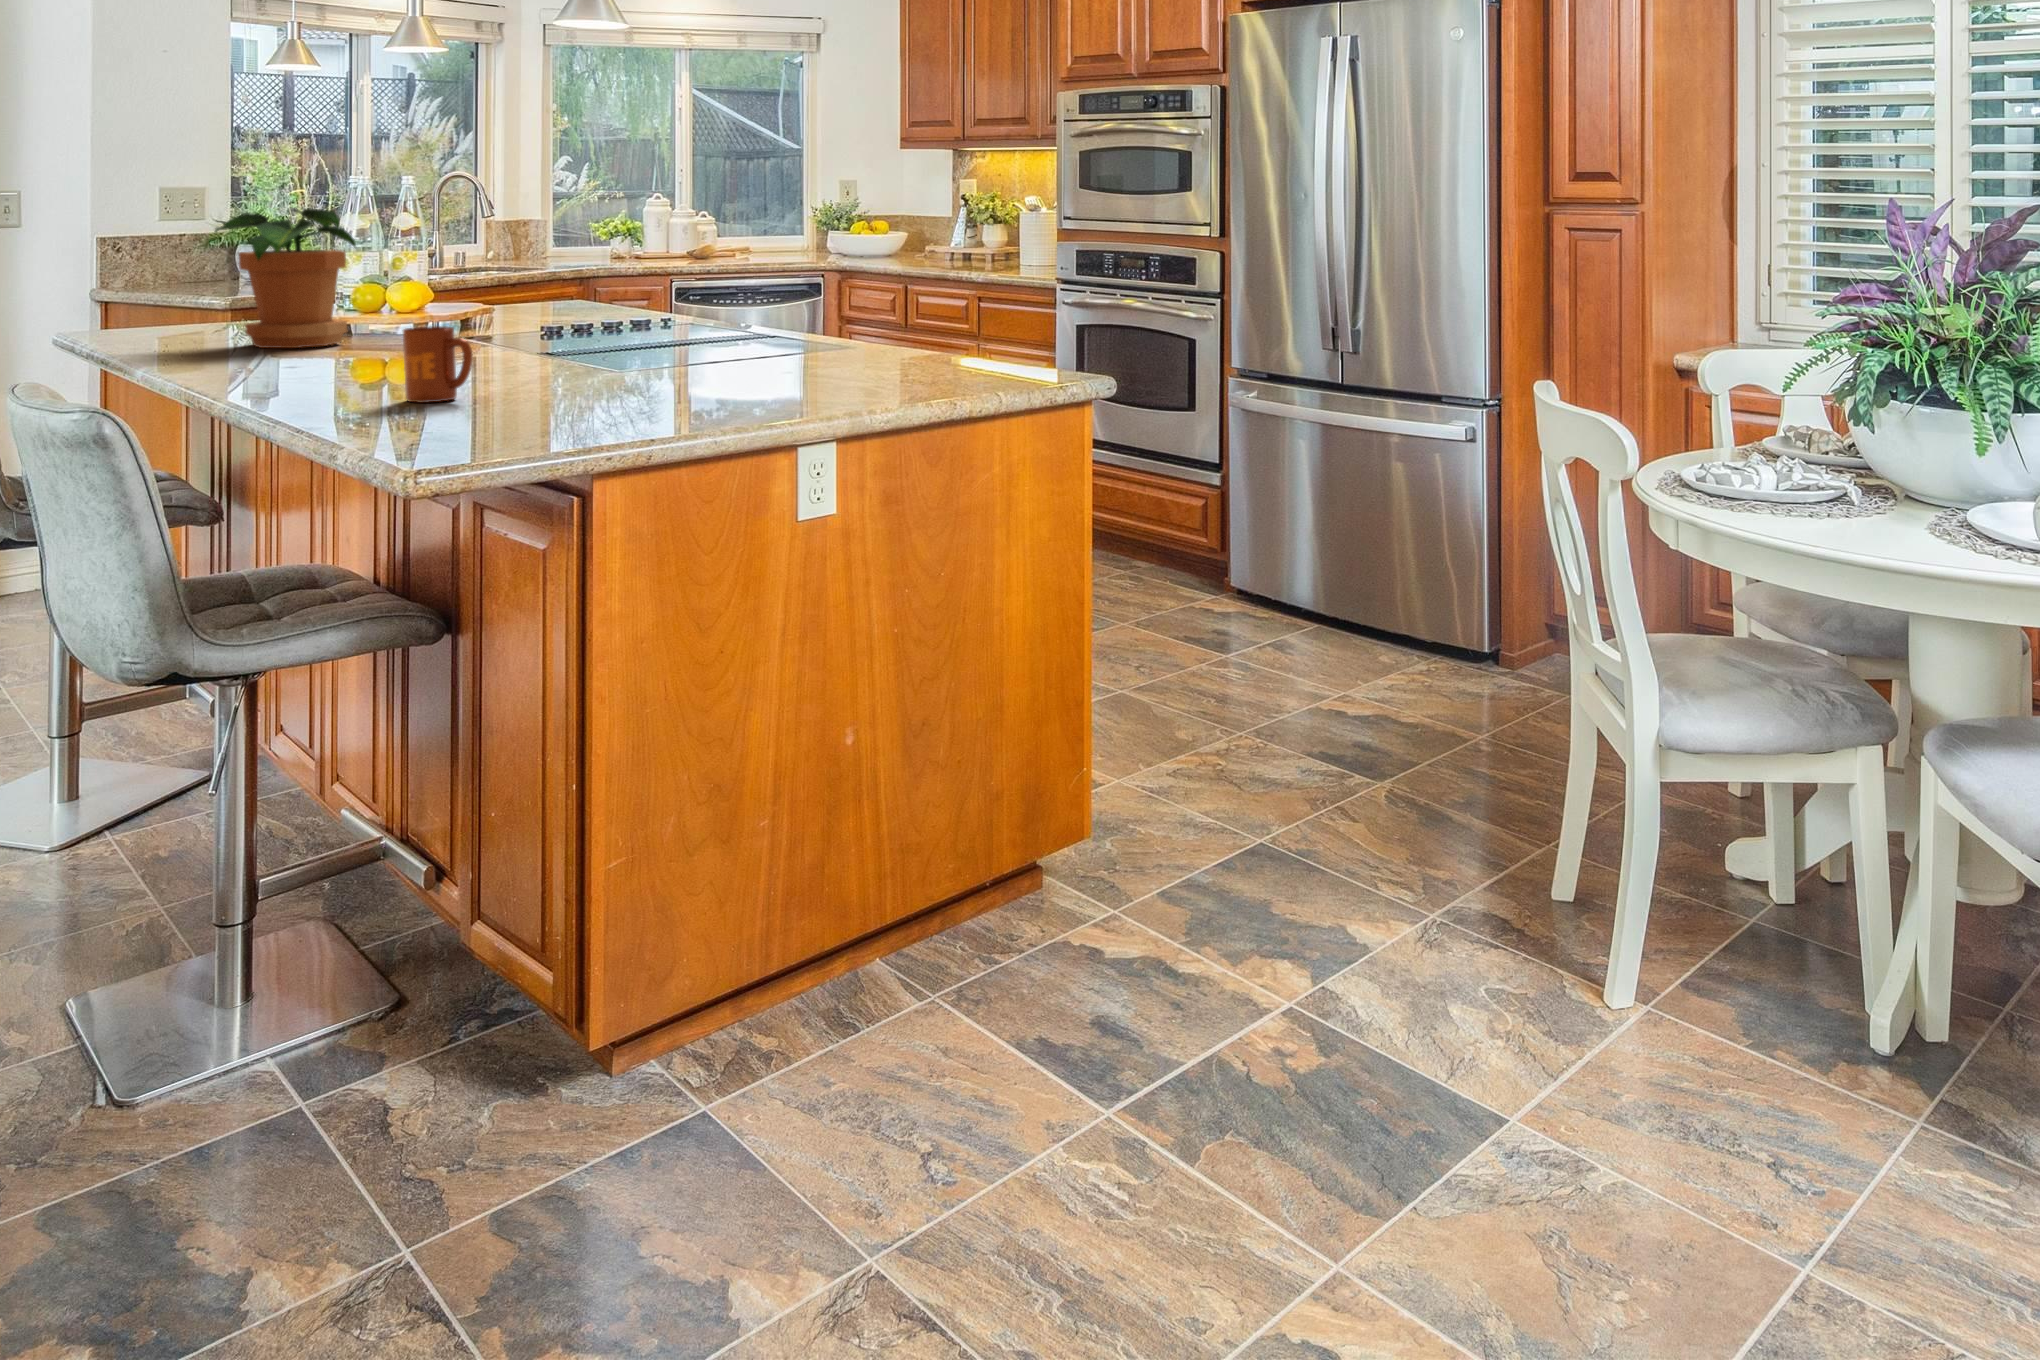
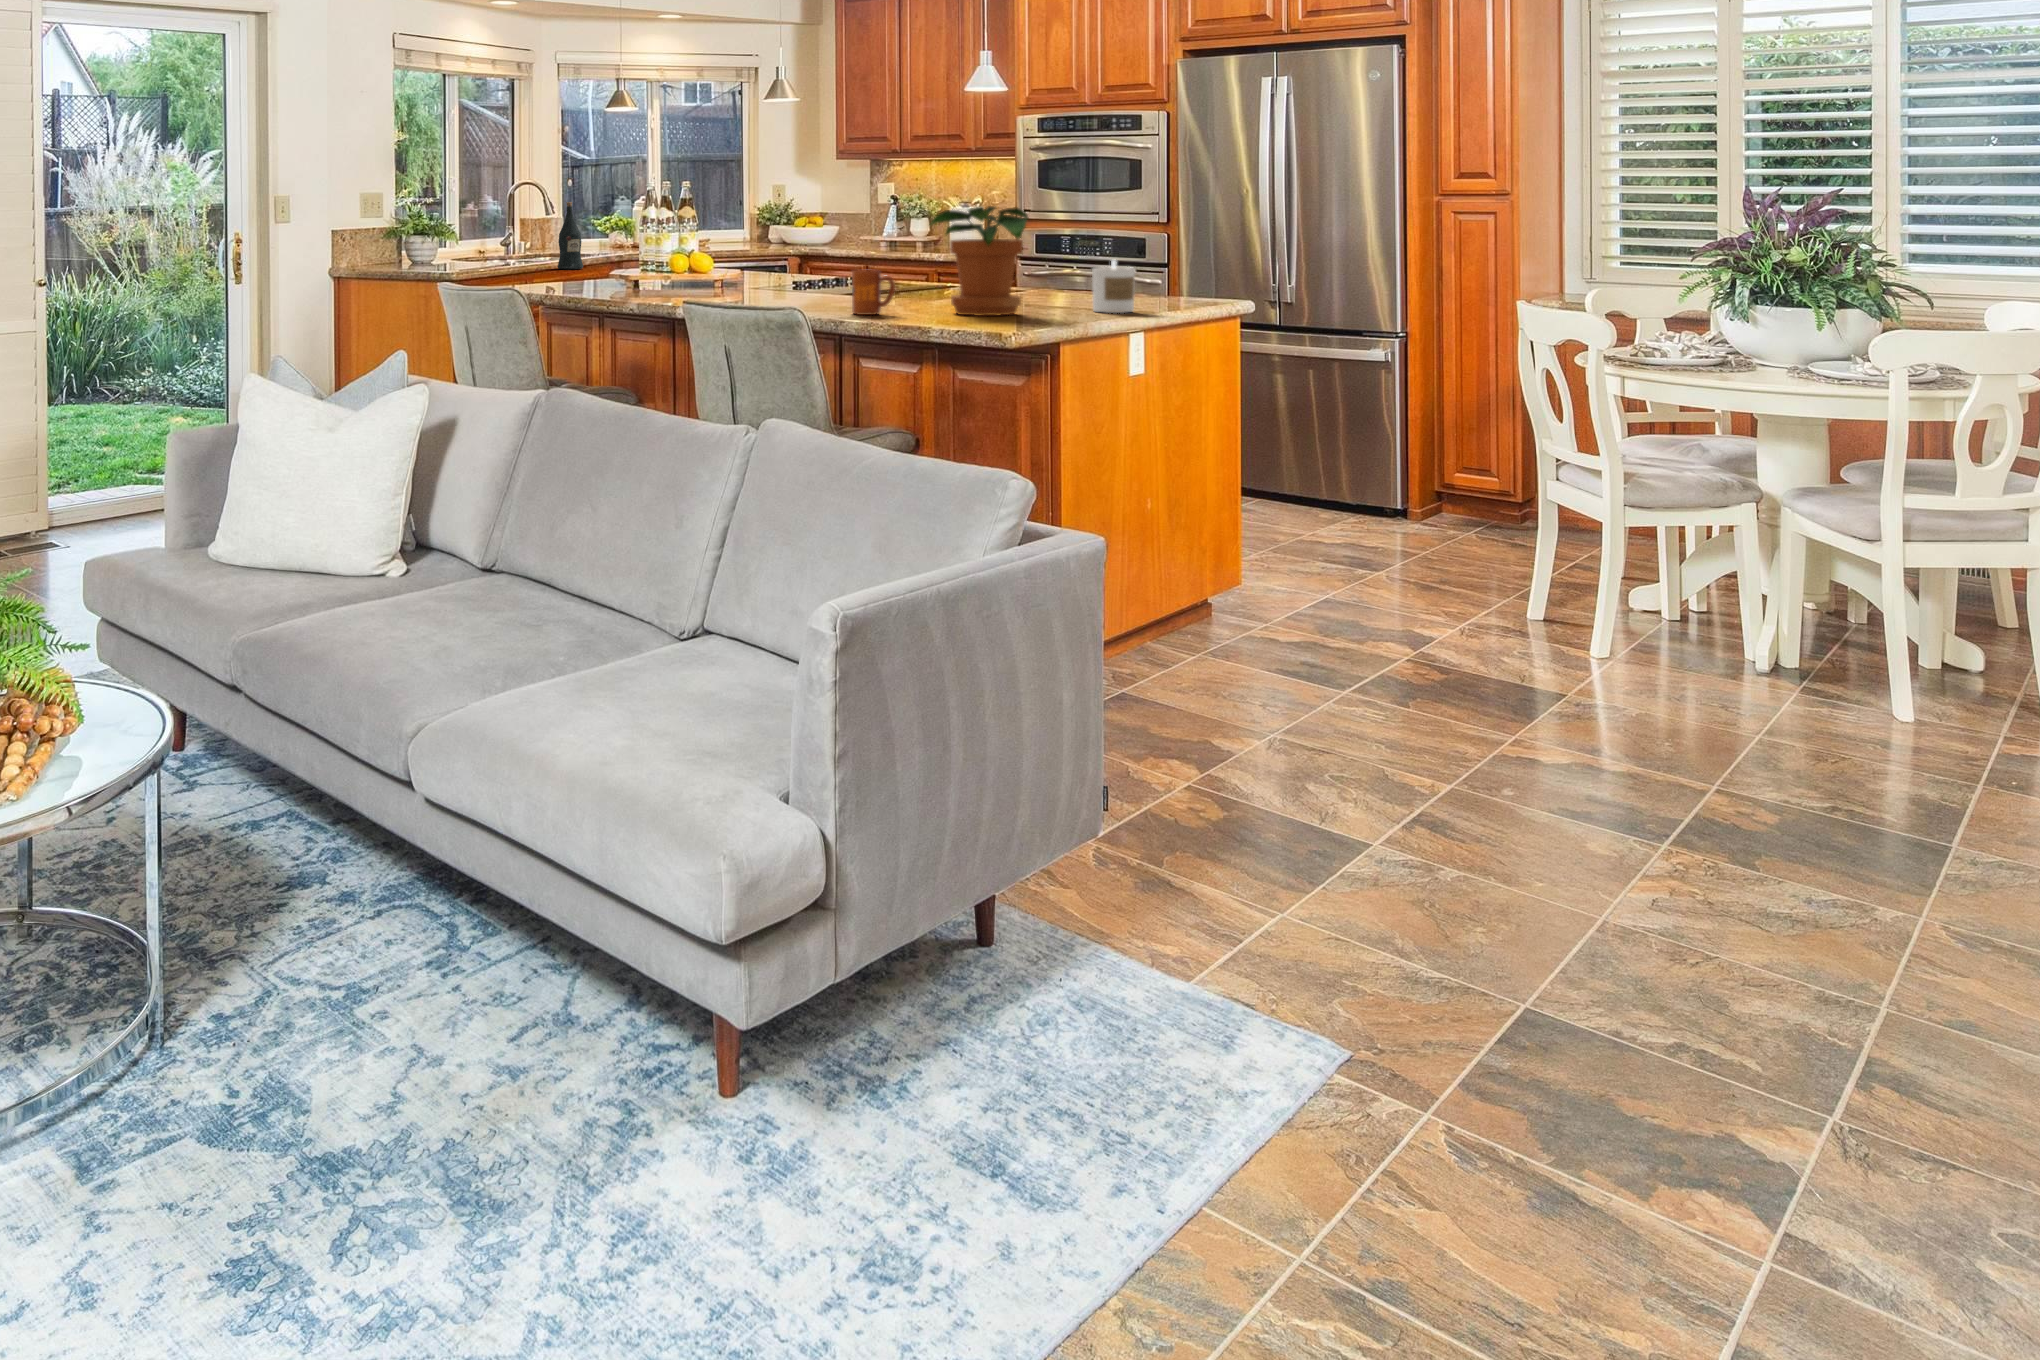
wine bottle: none [466,201,502,288] -> present [557,202,583,269]
potted plant: present [215,208,356,348] -> present [931,206,1029,316]
candle: none [855,309,923,395] -> present [1092,260,1135,313]

